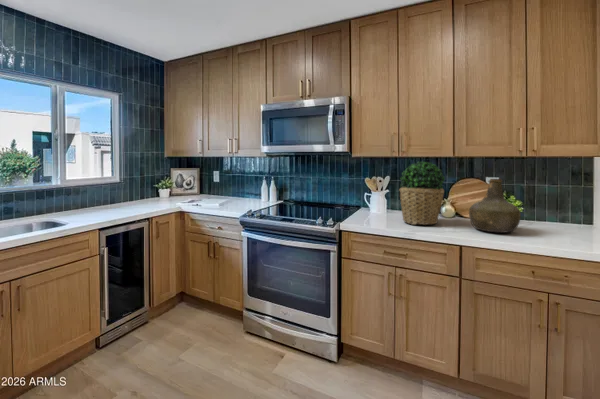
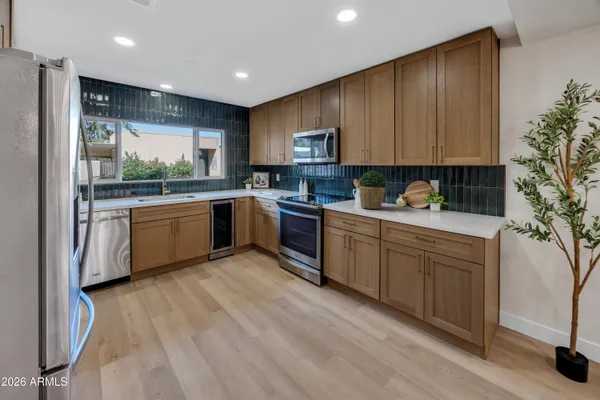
bottle: present [469,179,521,233] -> none [394,182,422,215]

